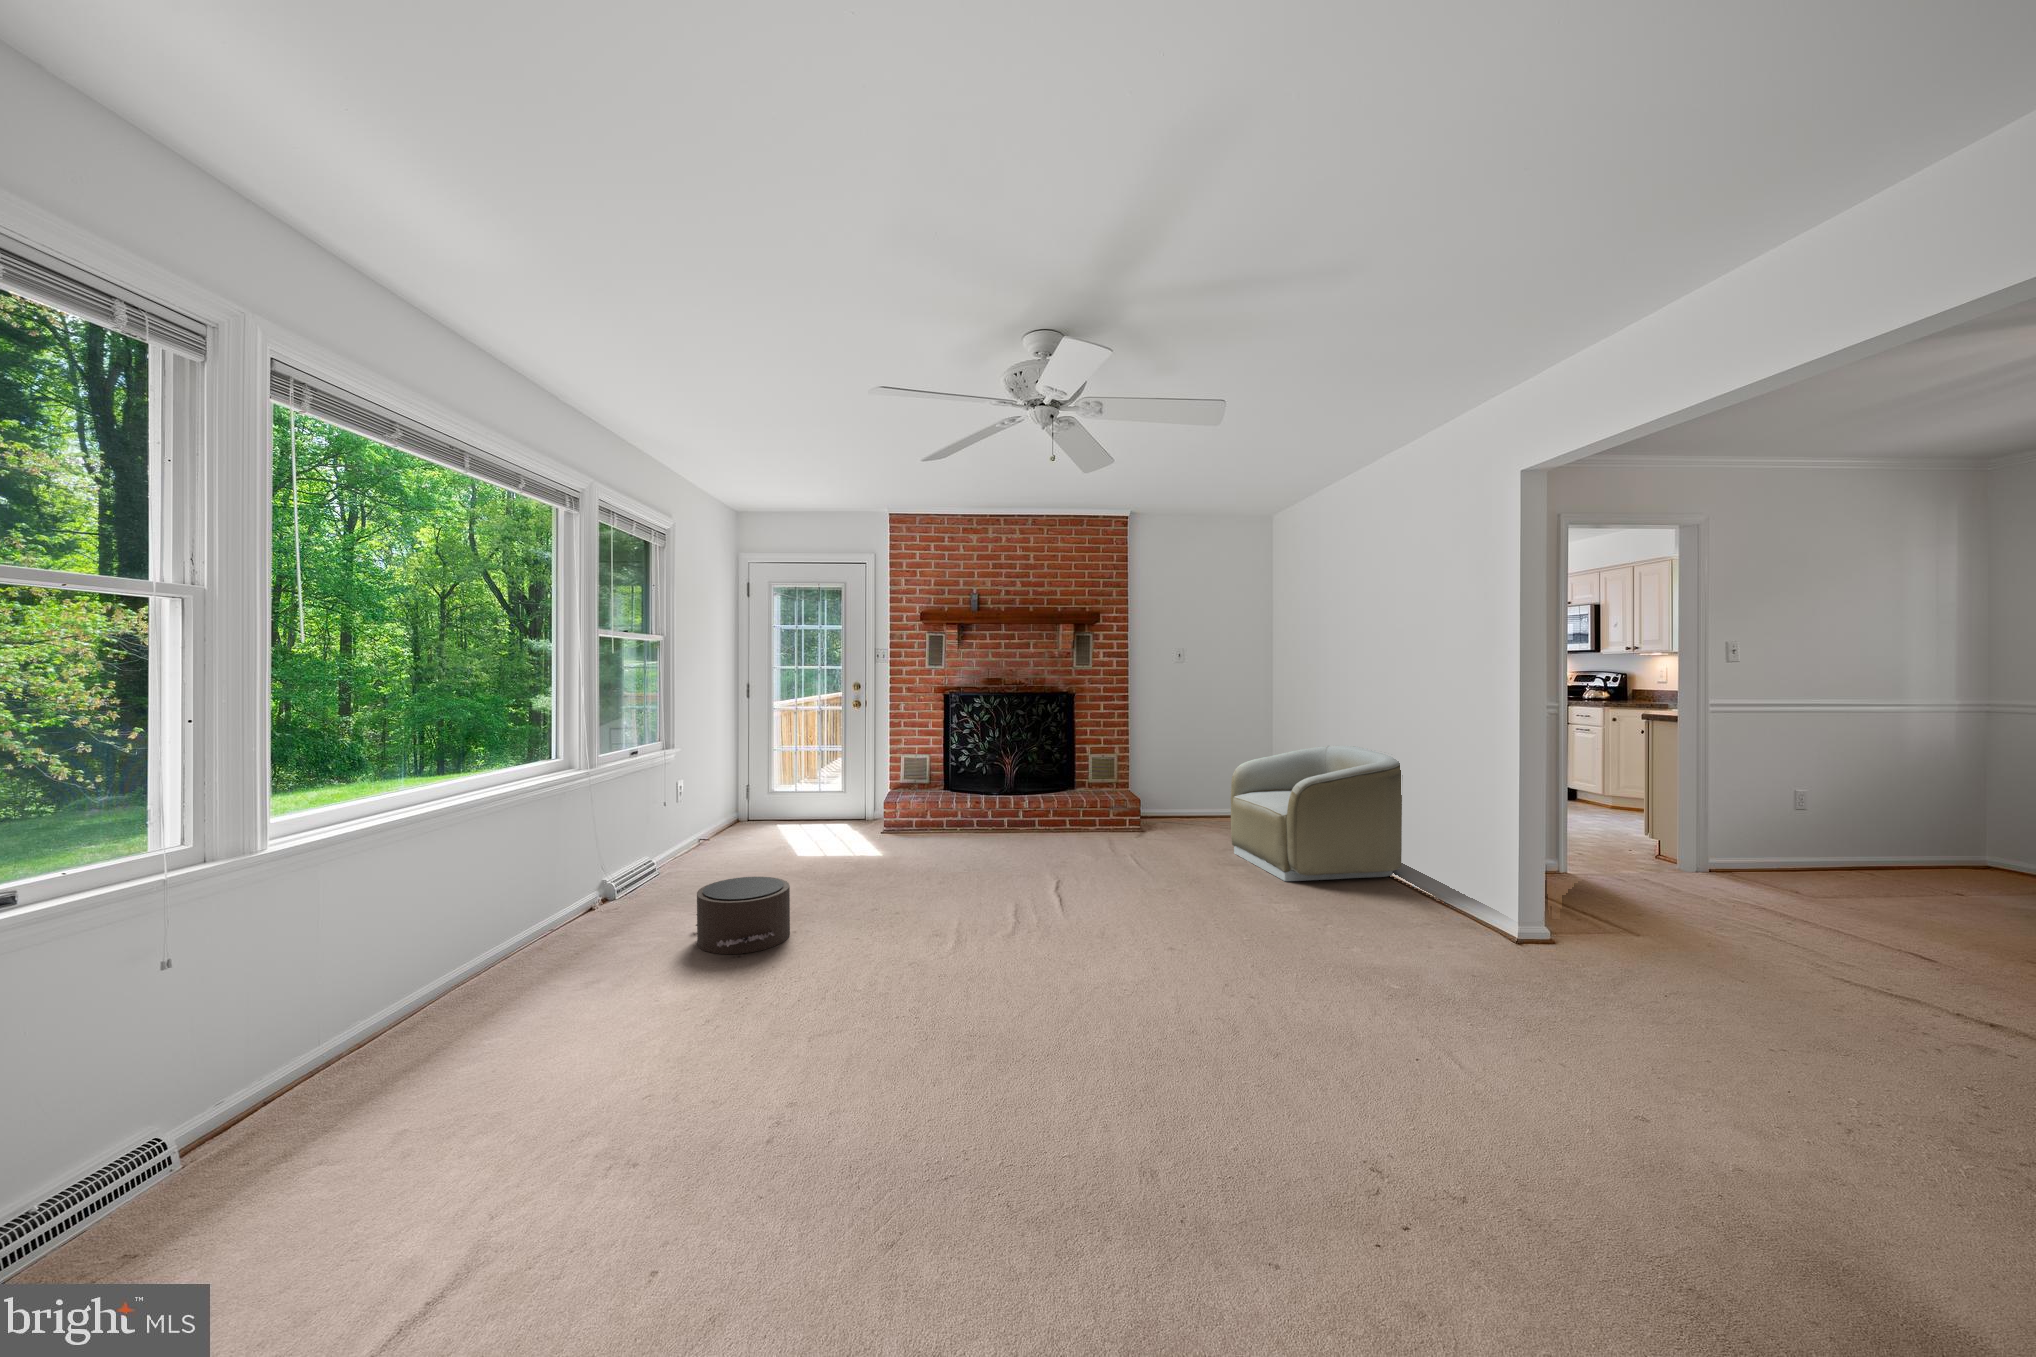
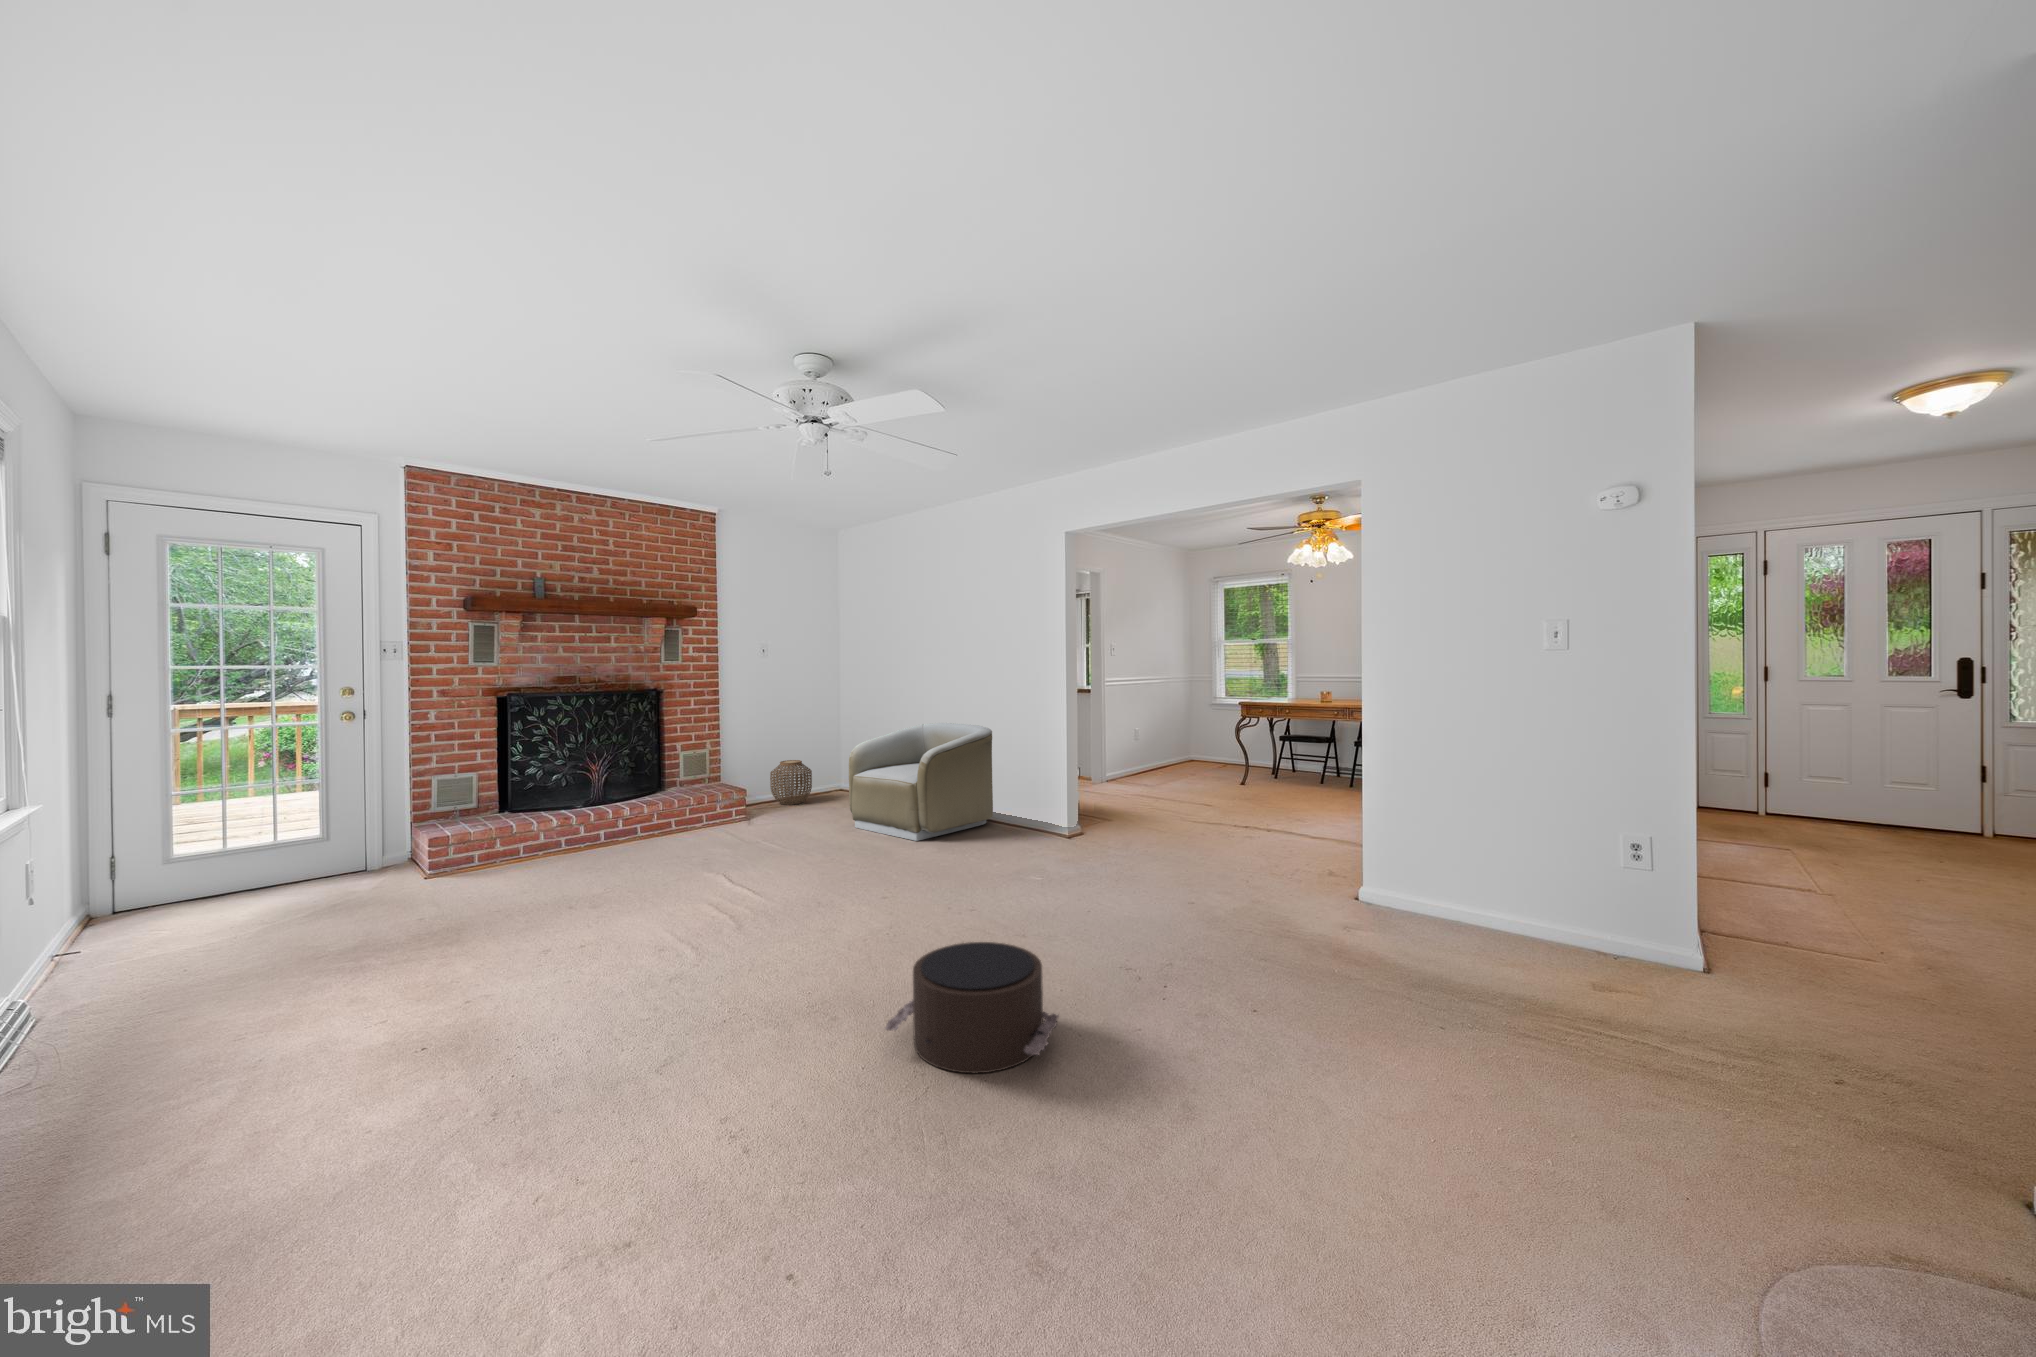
woven basket: none [1175,771,1218,817] -> present [770,760,812,805]
pouf: present [696,877,790,954] -> present [885,942,1058,1073]

